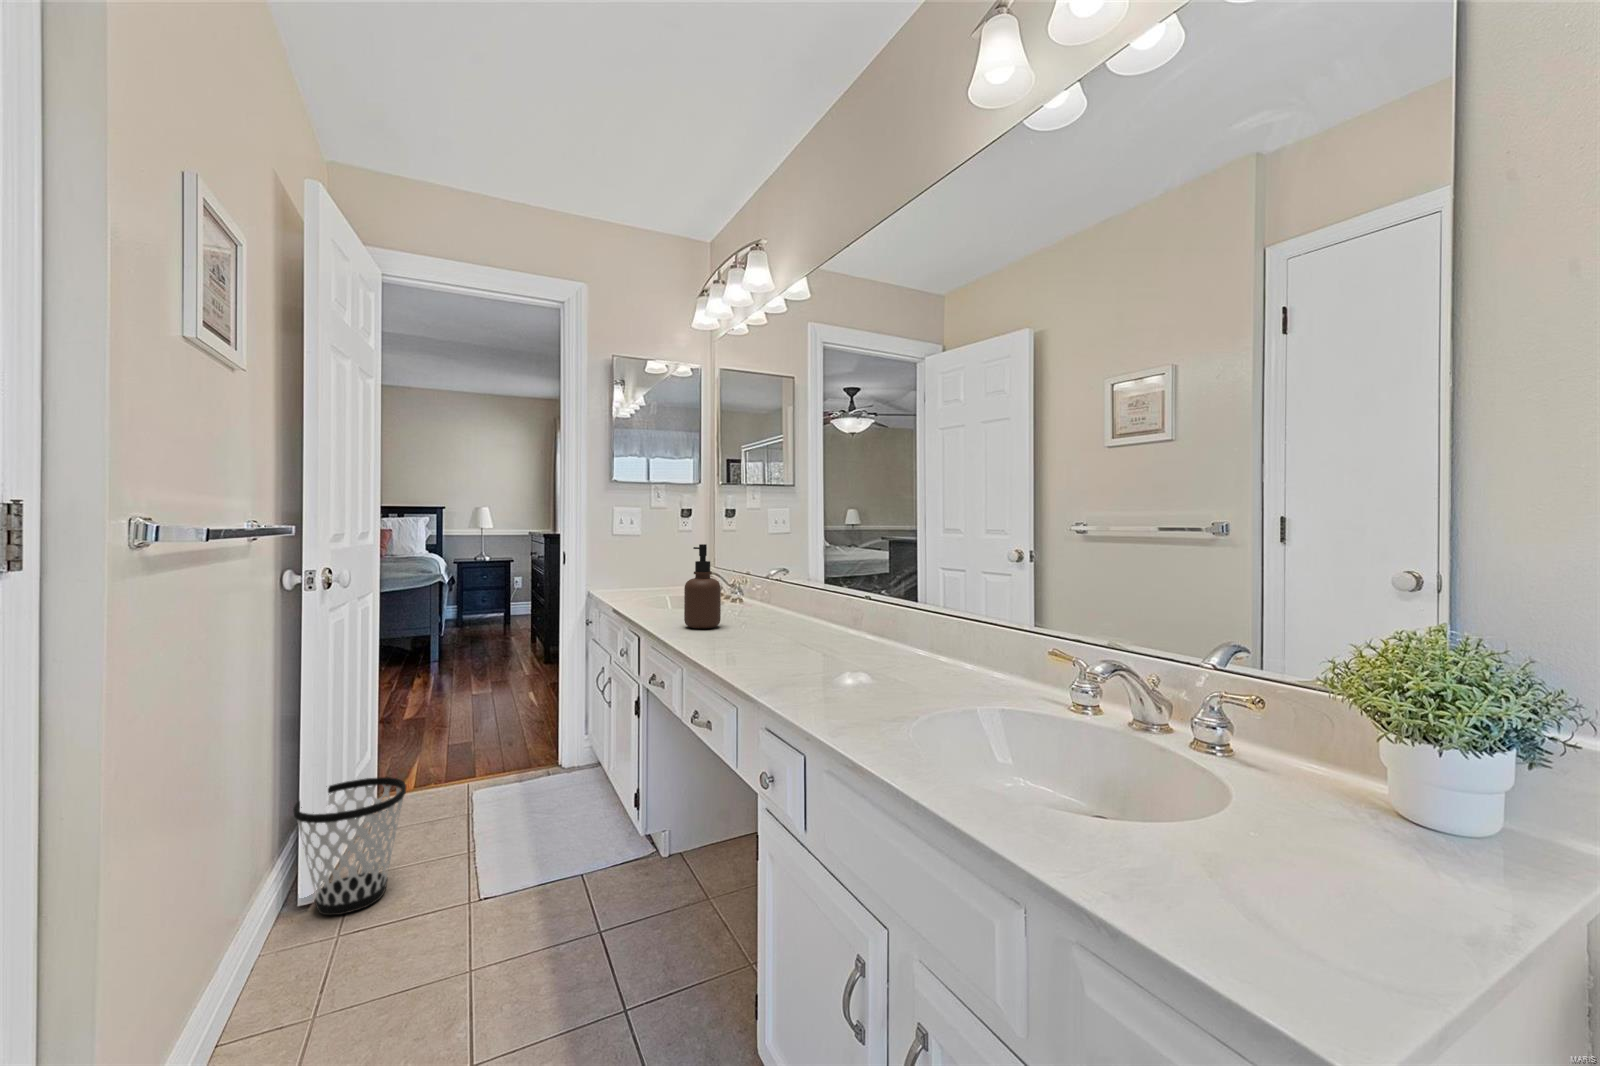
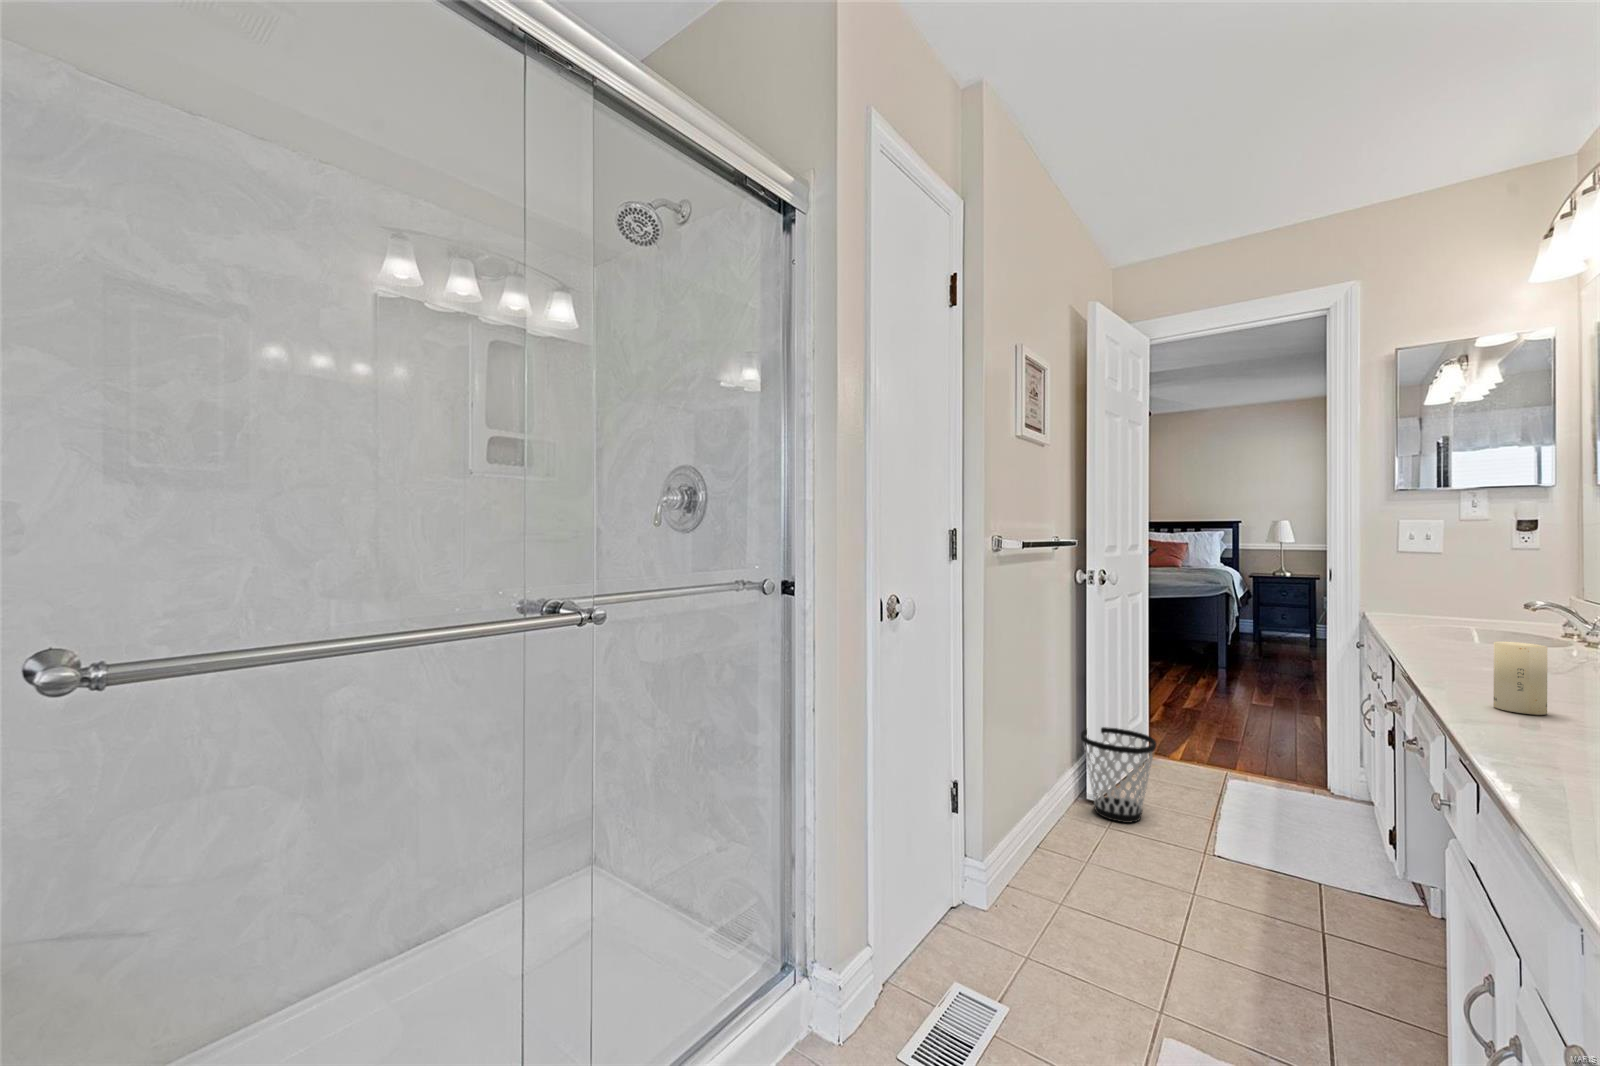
soap dispenser: present [684,544,721,629] -> none [1450,561,1512,661]
candle: none [762,614,793,676] -> present [1494,641,1547,715]

